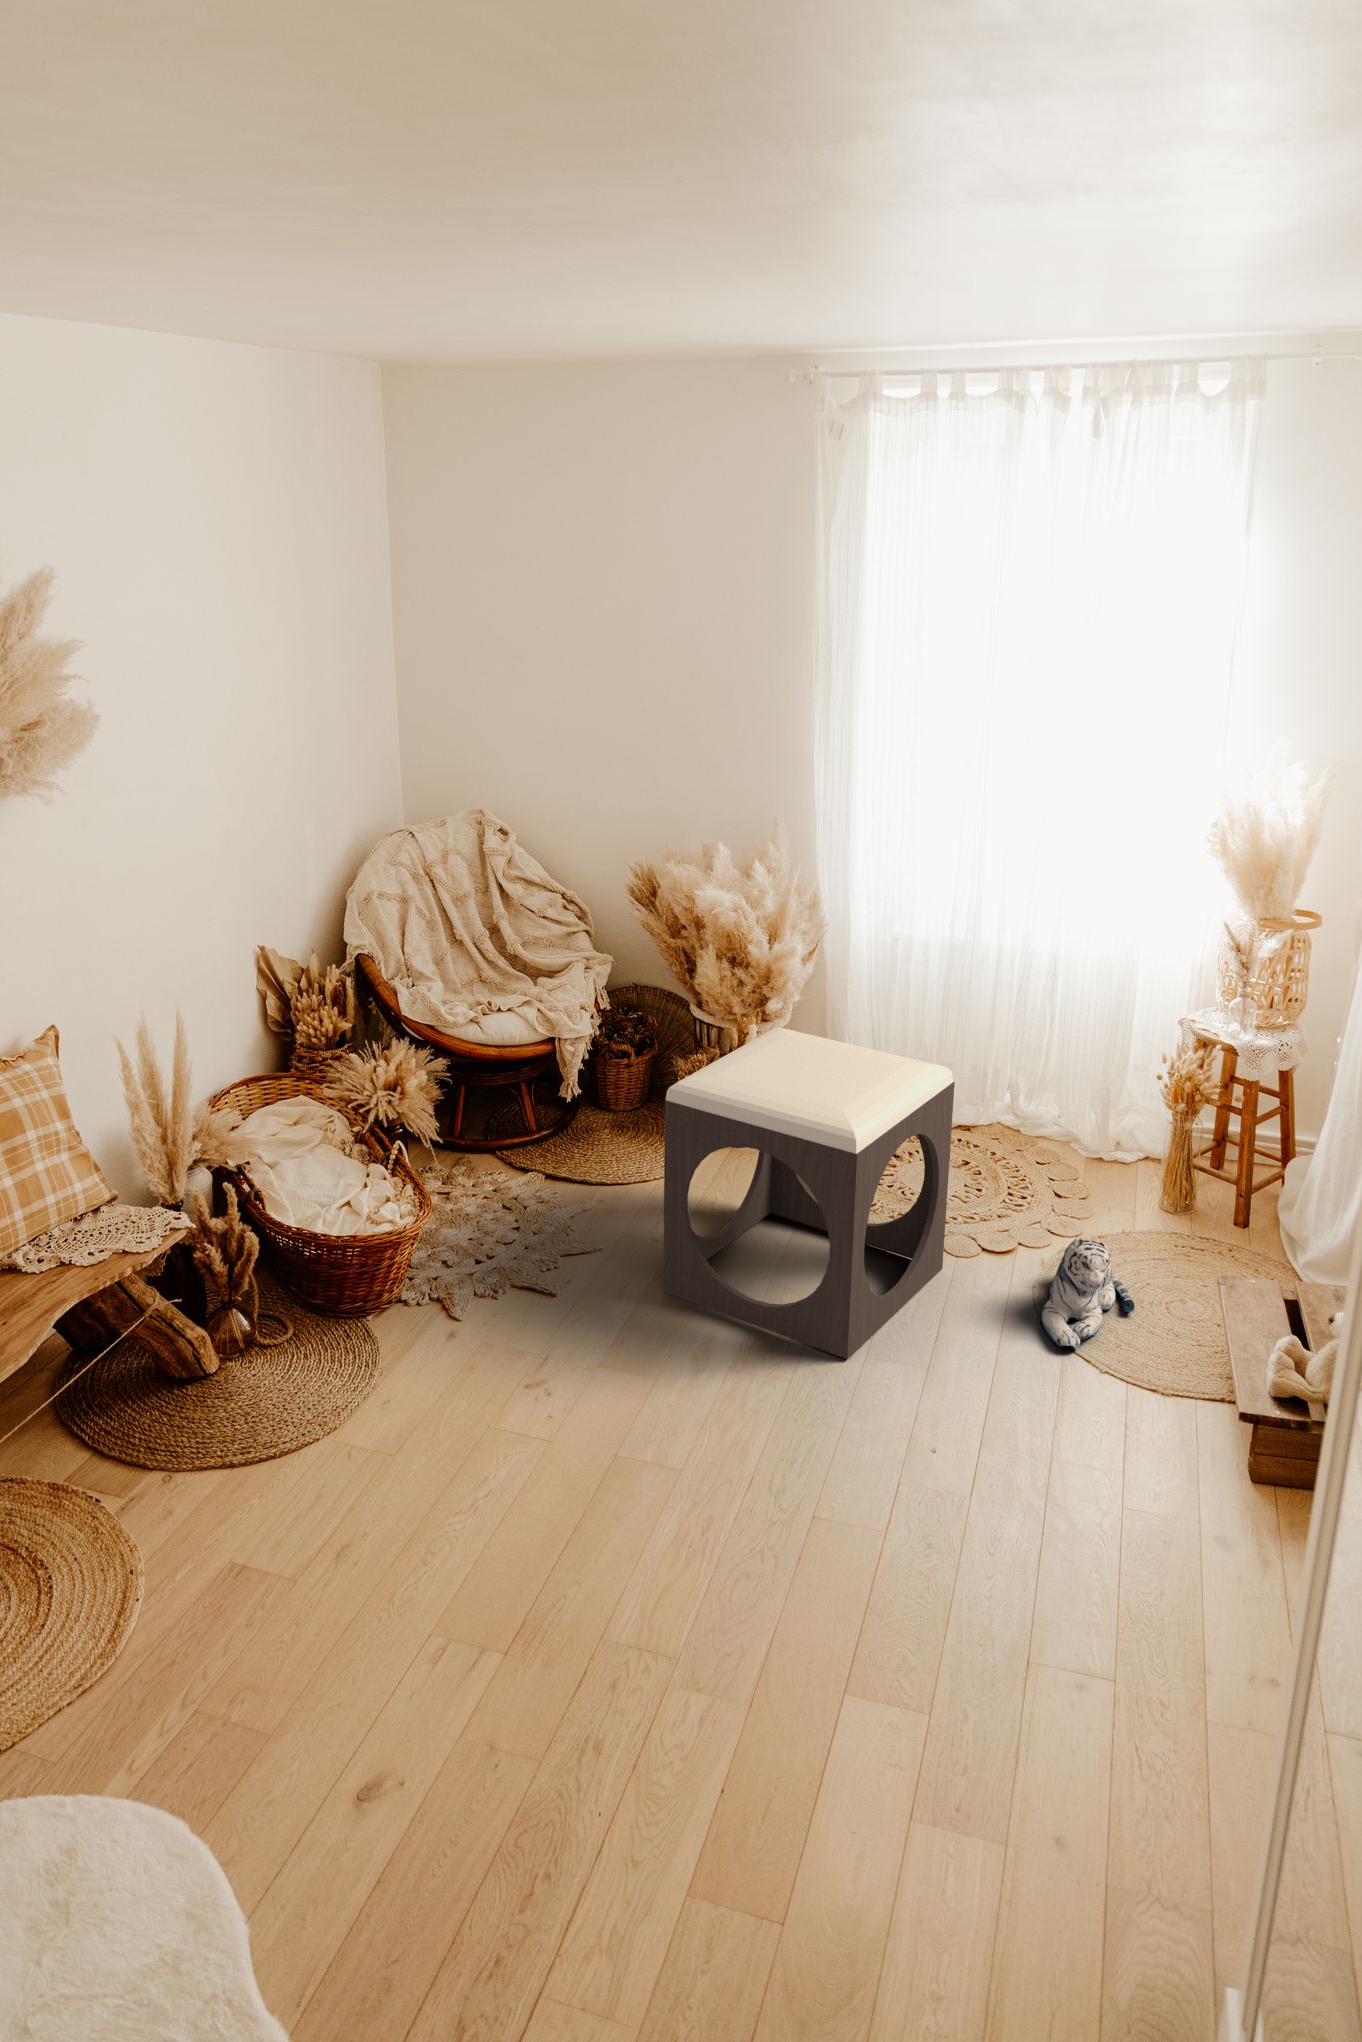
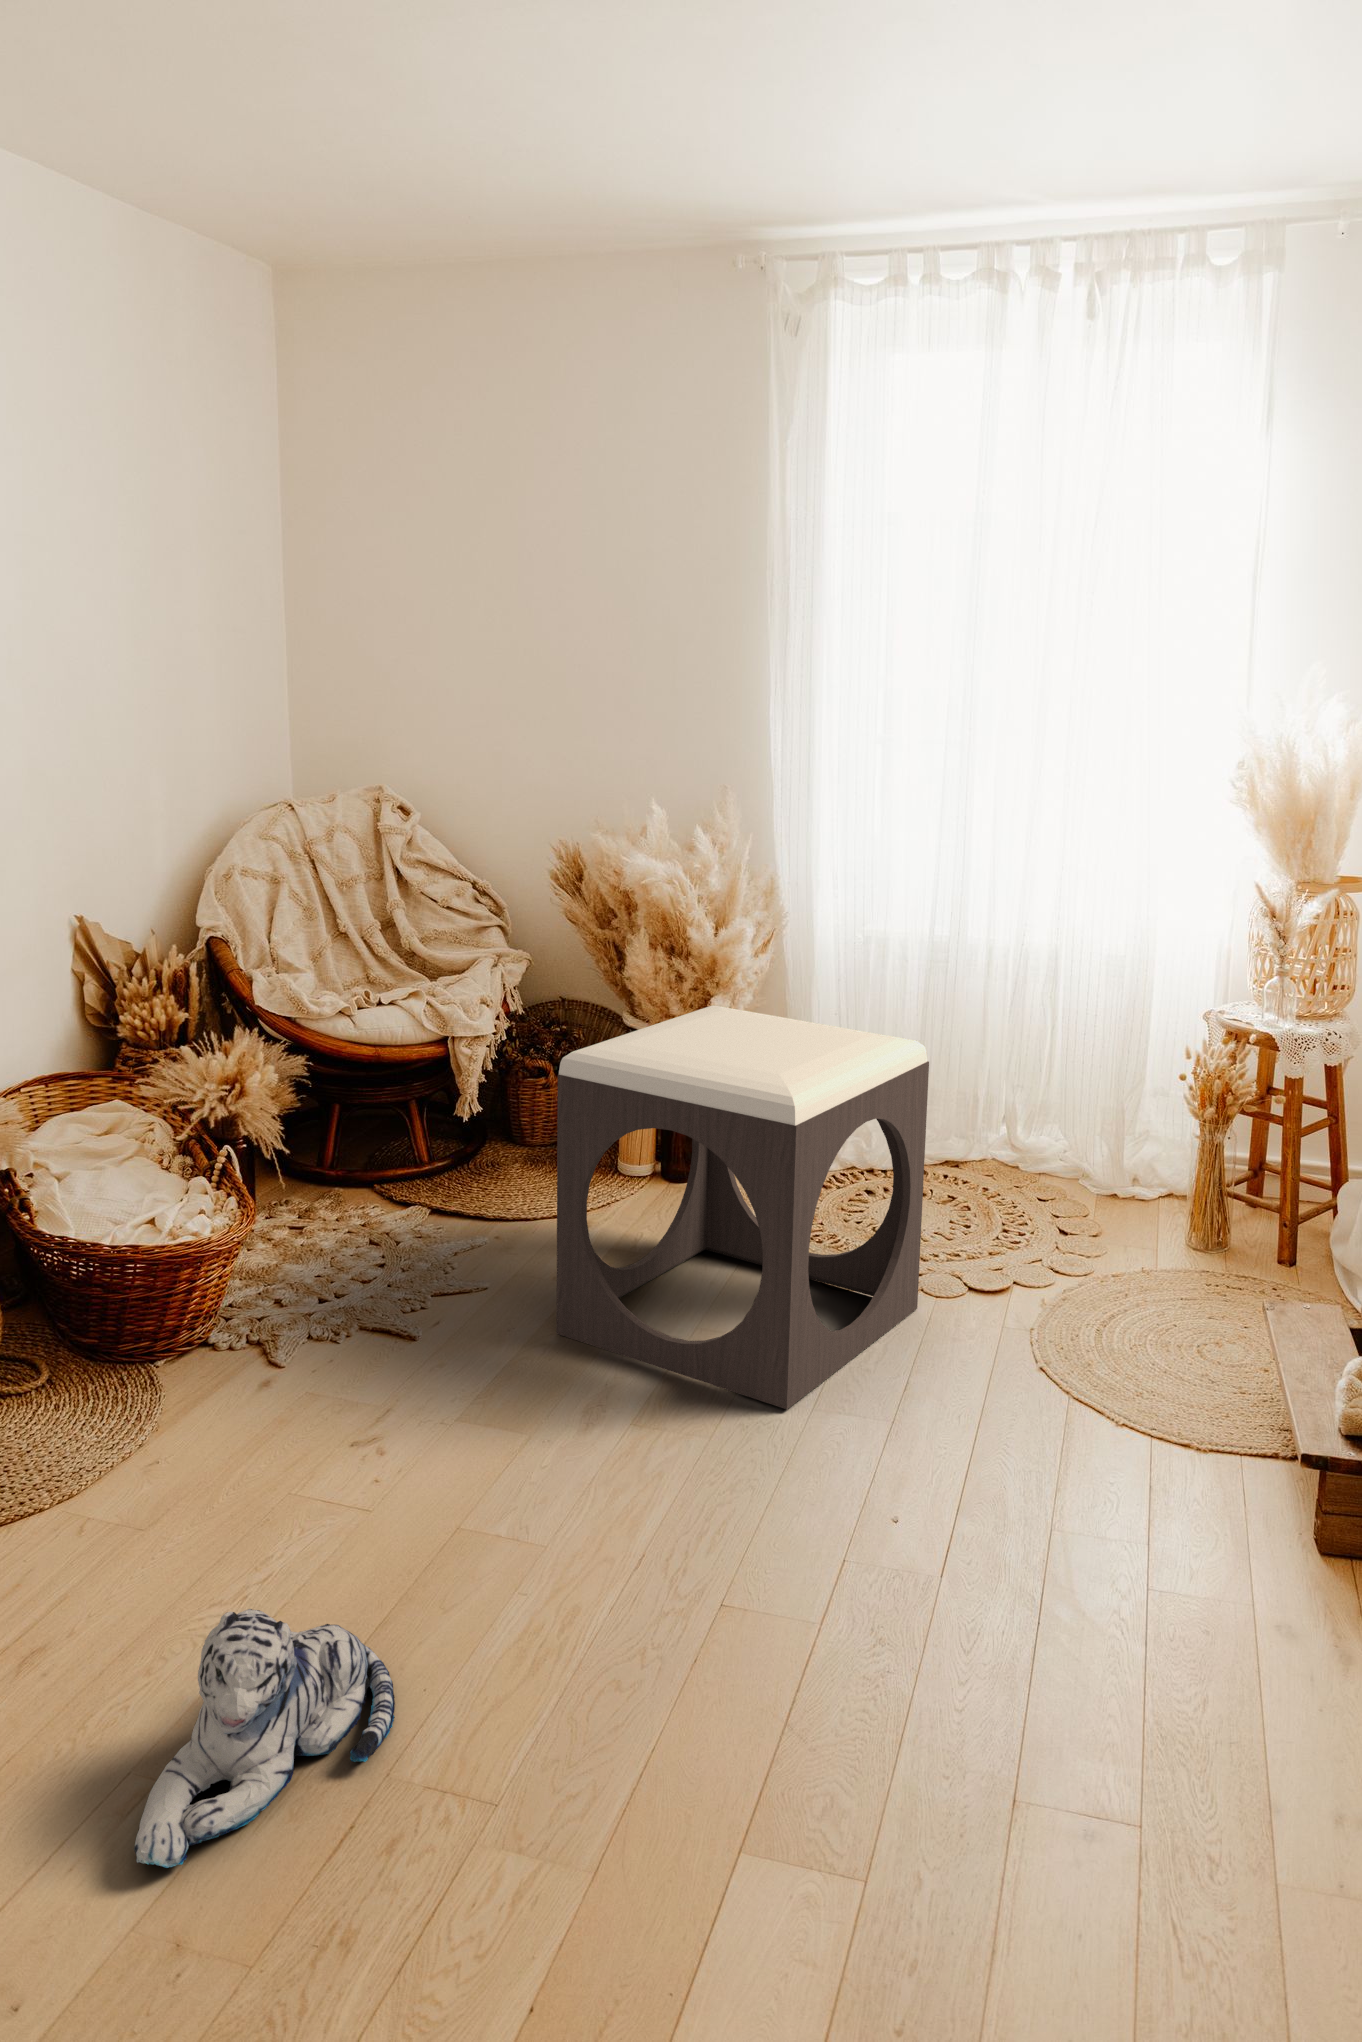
plush toy: present [1041,1238,1135,1348] -> present [134,1609,395,1868]

